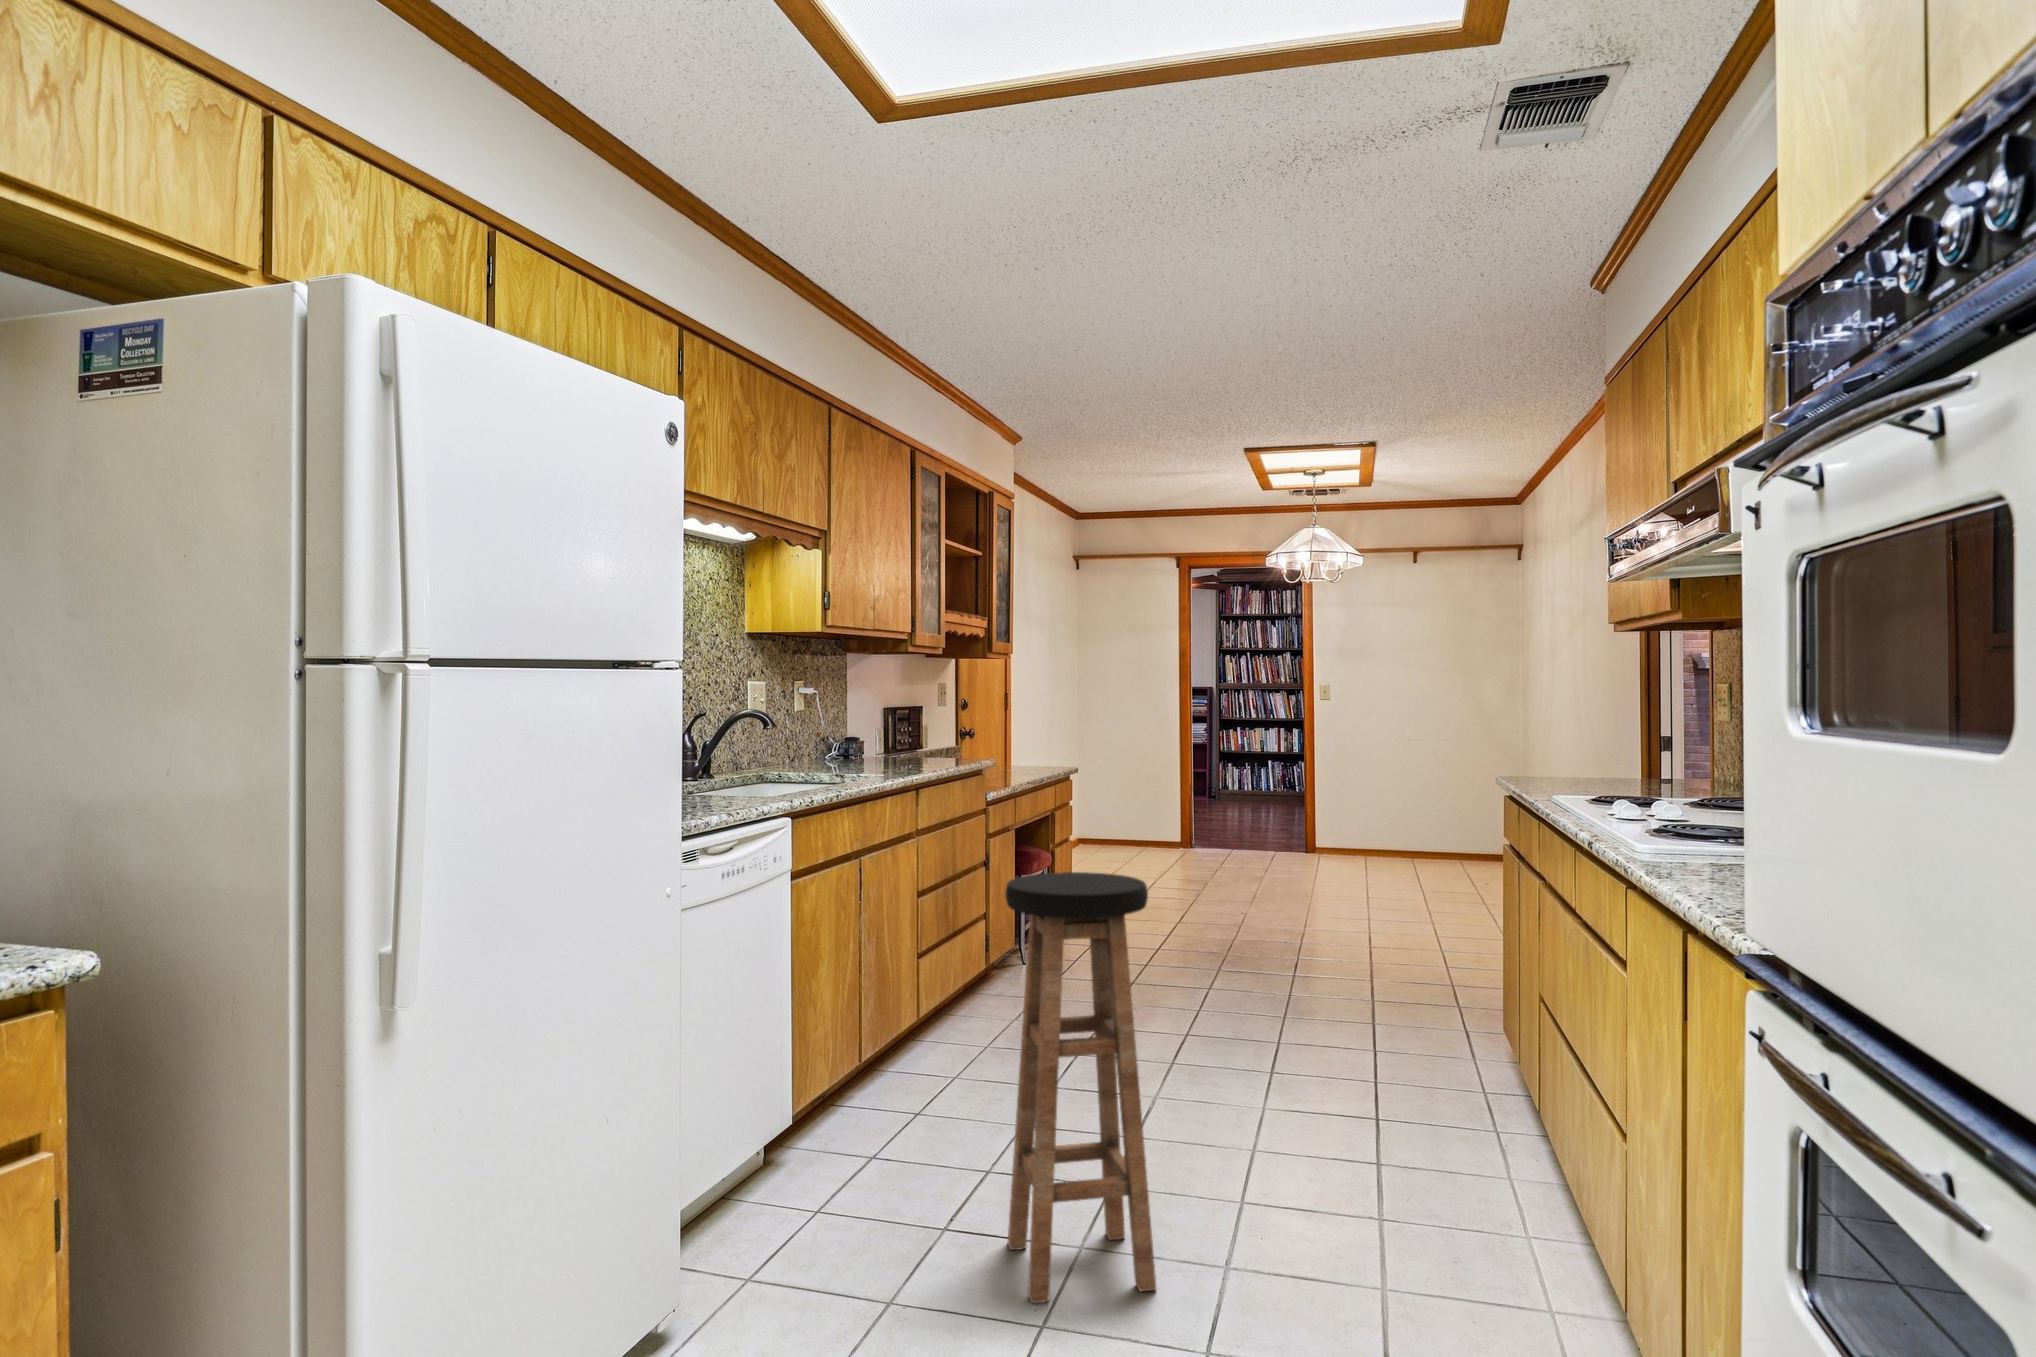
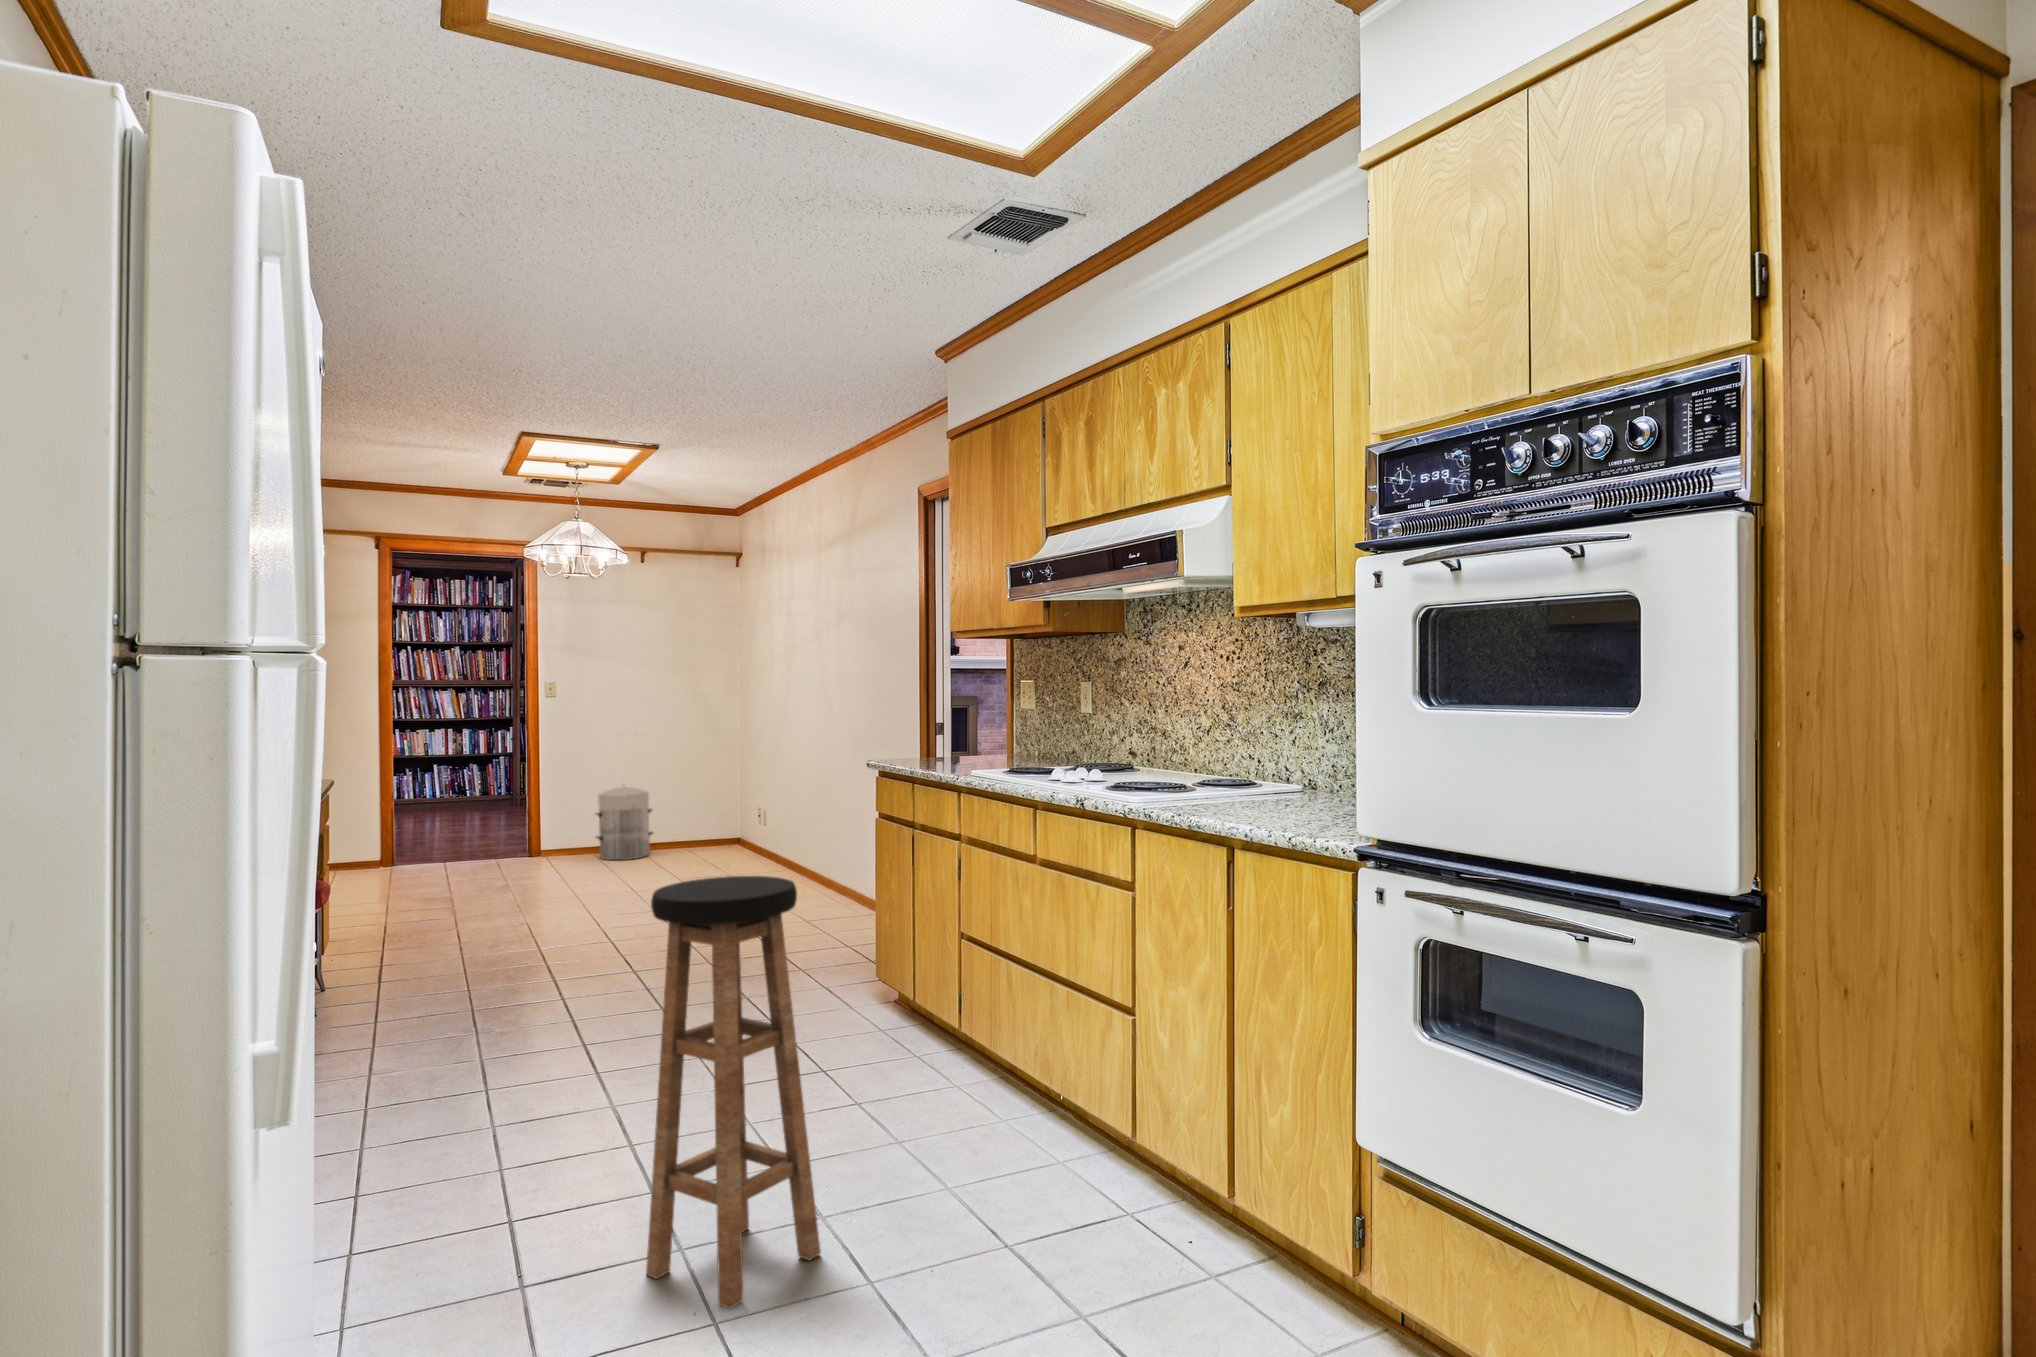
waste bin: none [1359,789,1419,865] -> present [596,785,653,860]

